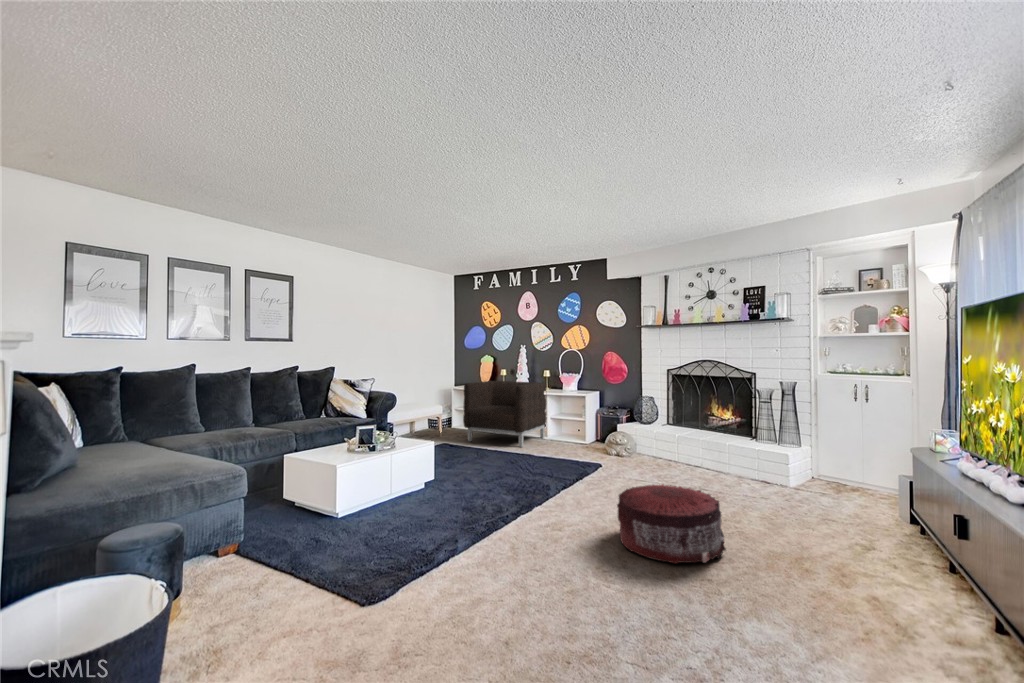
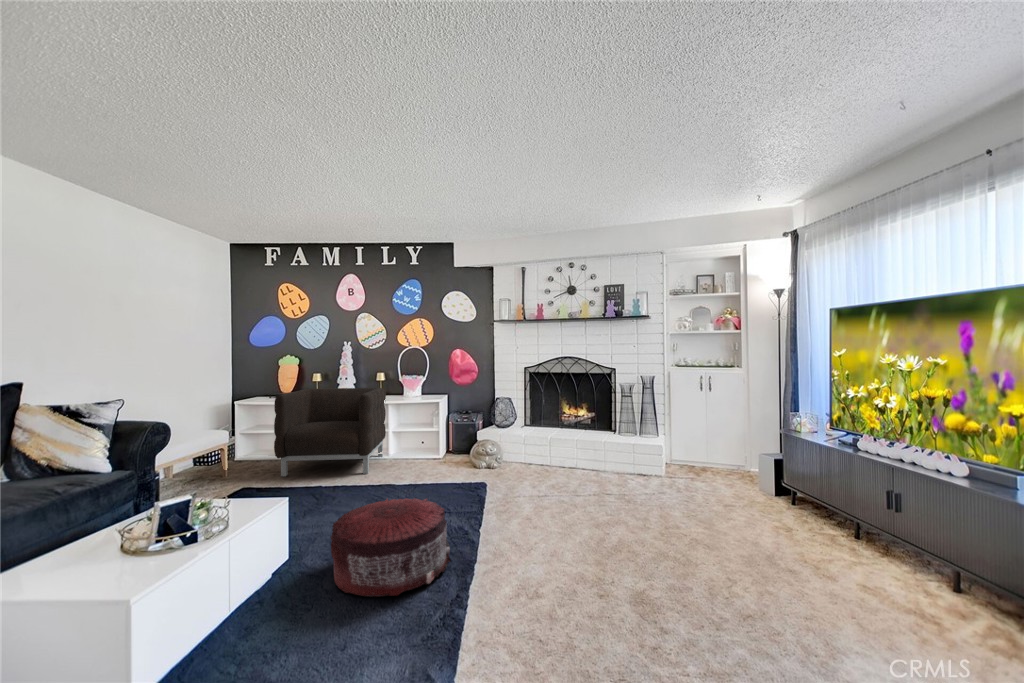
pouf: present [617,484,726,564] -> present [331,498,451,597]

